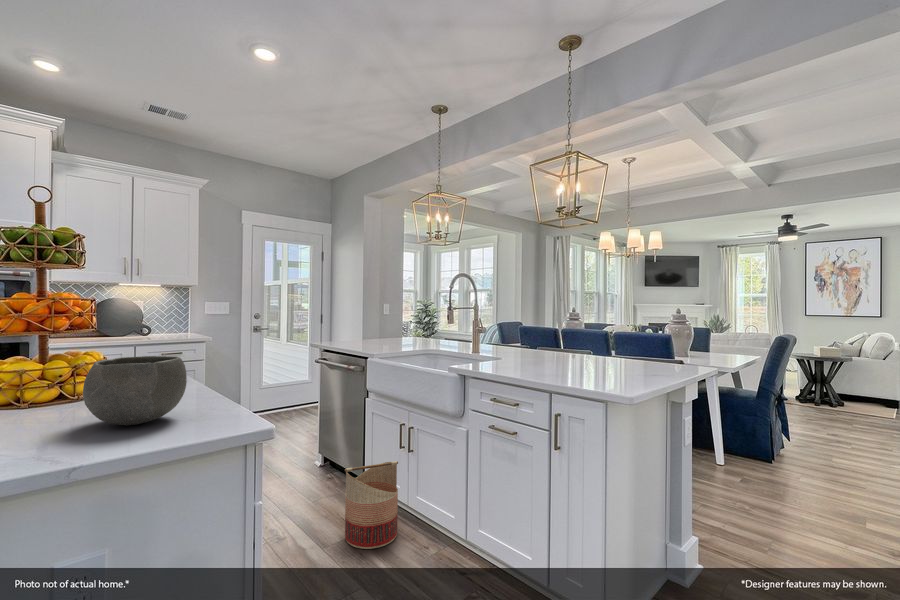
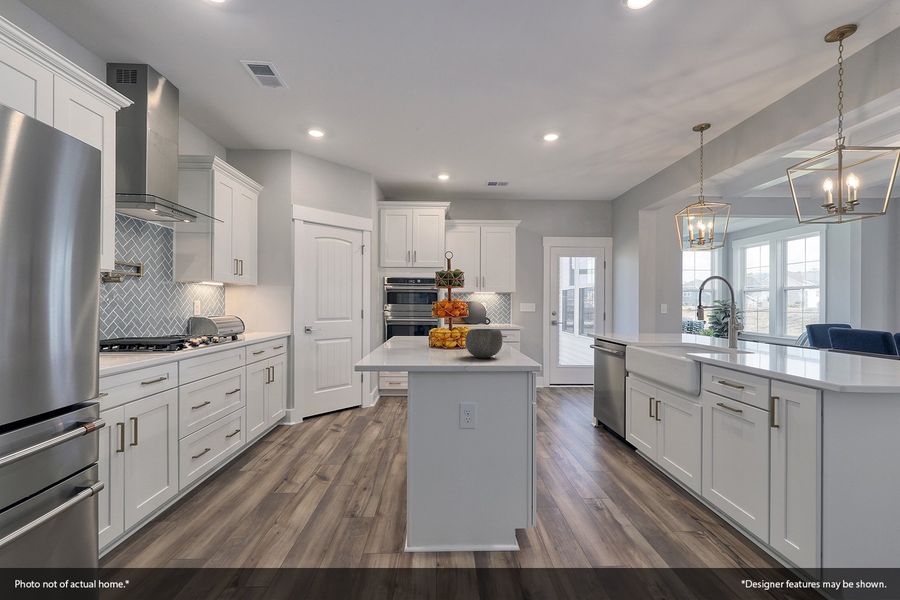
basket: present [345,461,398,549] -> none [605,421,648,483]

